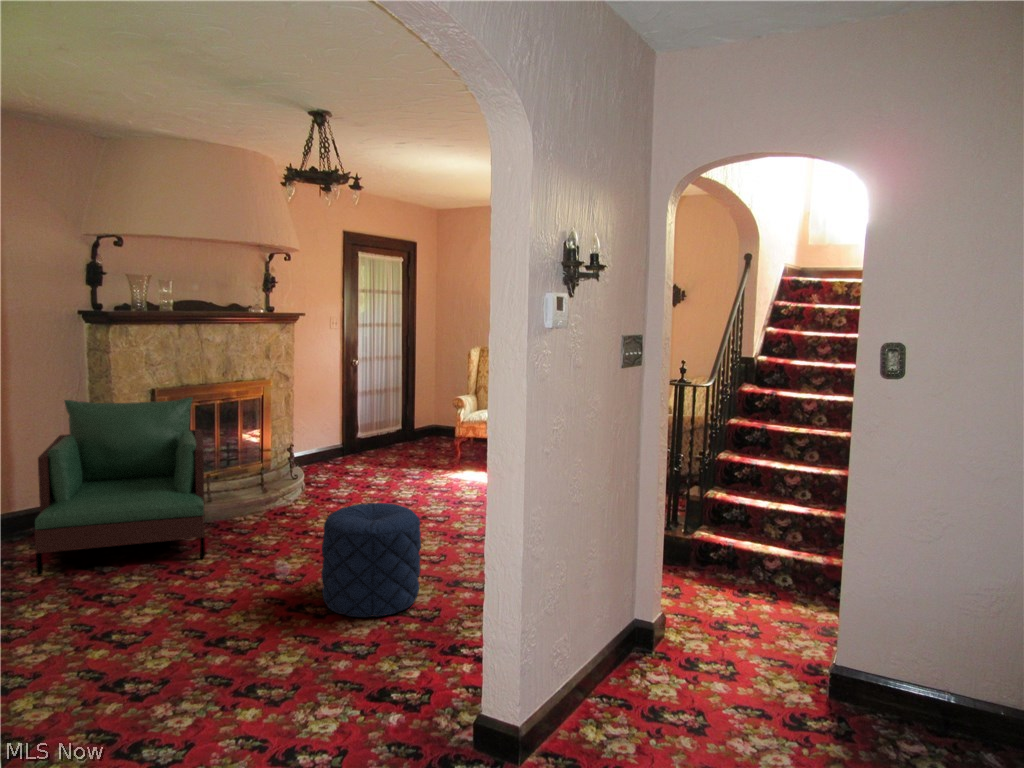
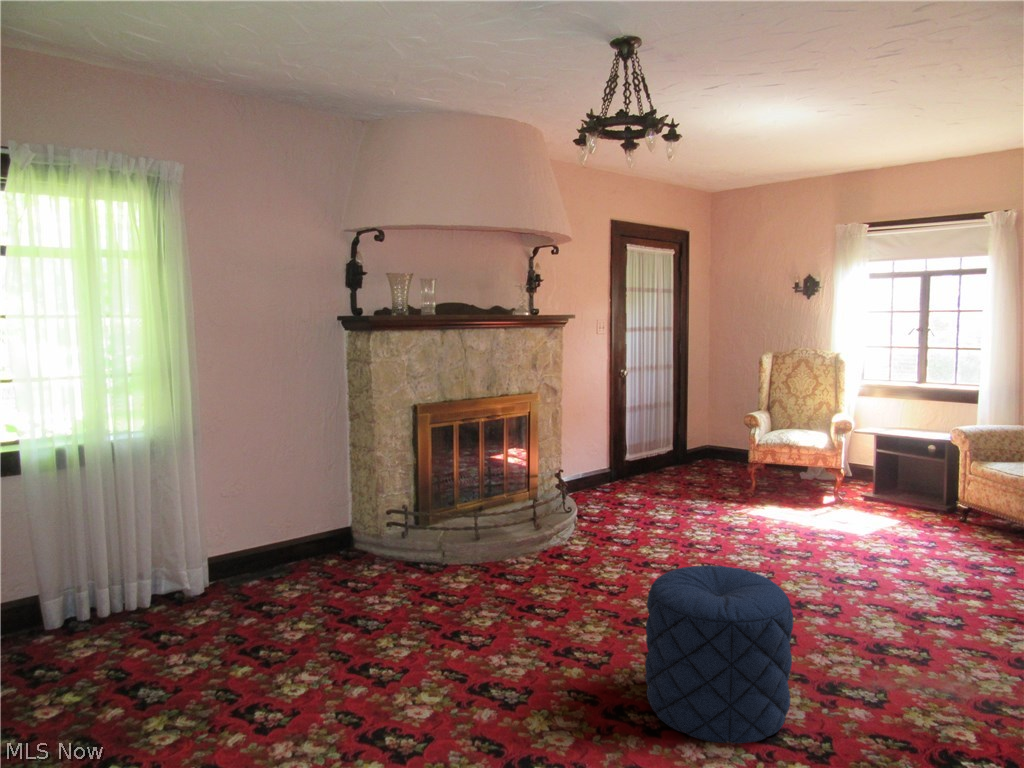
armchair: present [35,397,205,575] -> none [295,414,481,627]

